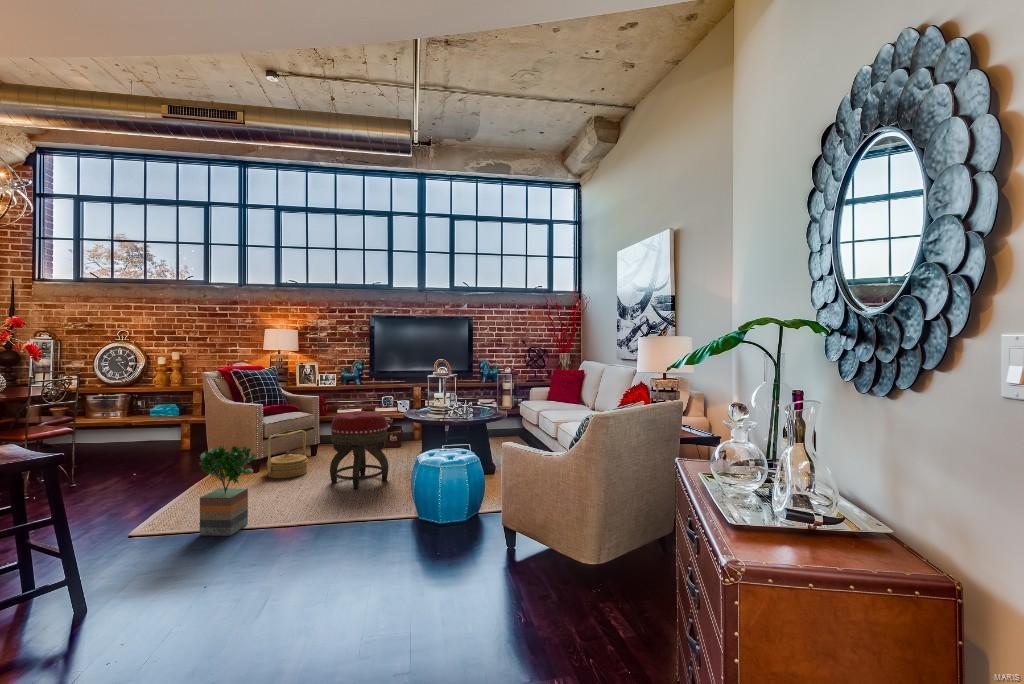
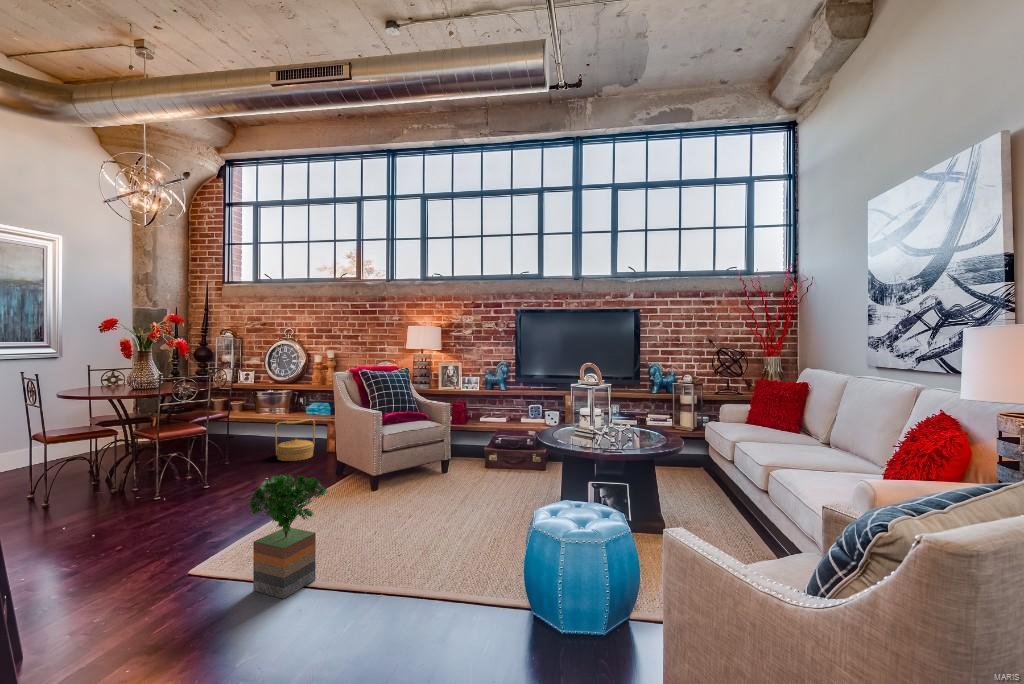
footstool: present [330,411,388,489] -> none [443,429,515,535]
basket: present [266,430,308,478] -> present [275,419,315,461]

